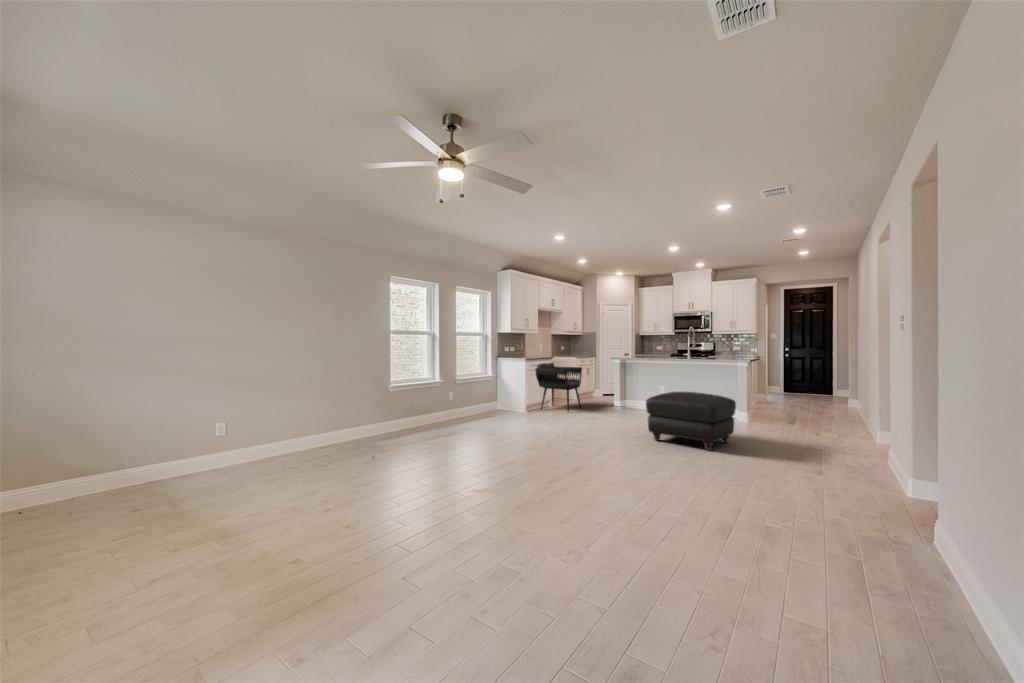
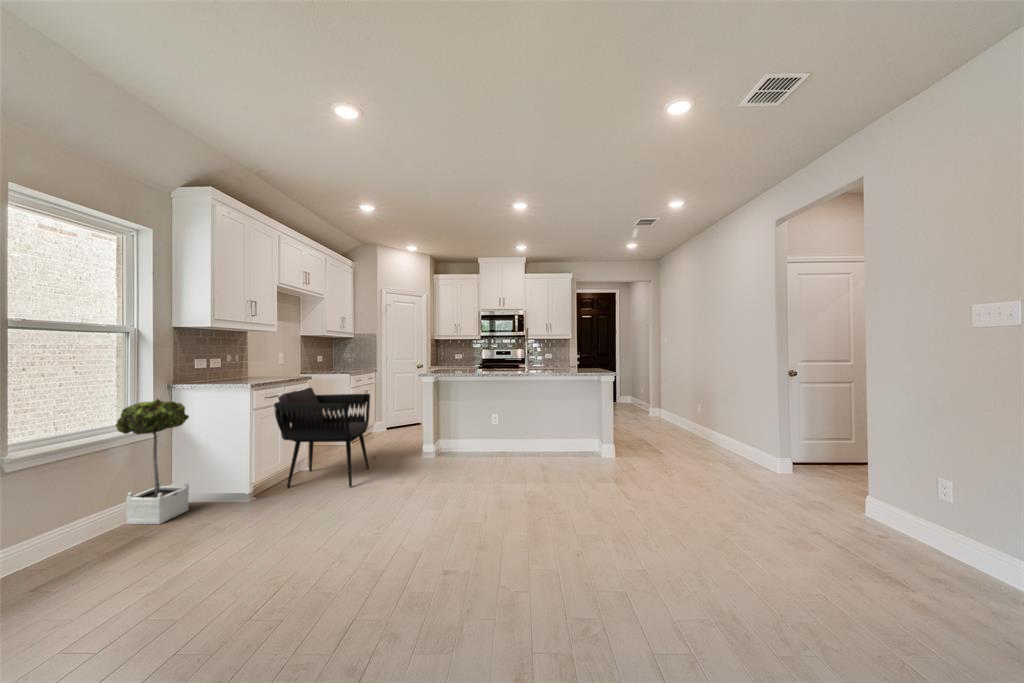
potted tree: none [481,362,504,413] -> present [116,399,189,524]
ottoman: present [646,392,736,450] -> none [558,440,703,560]

